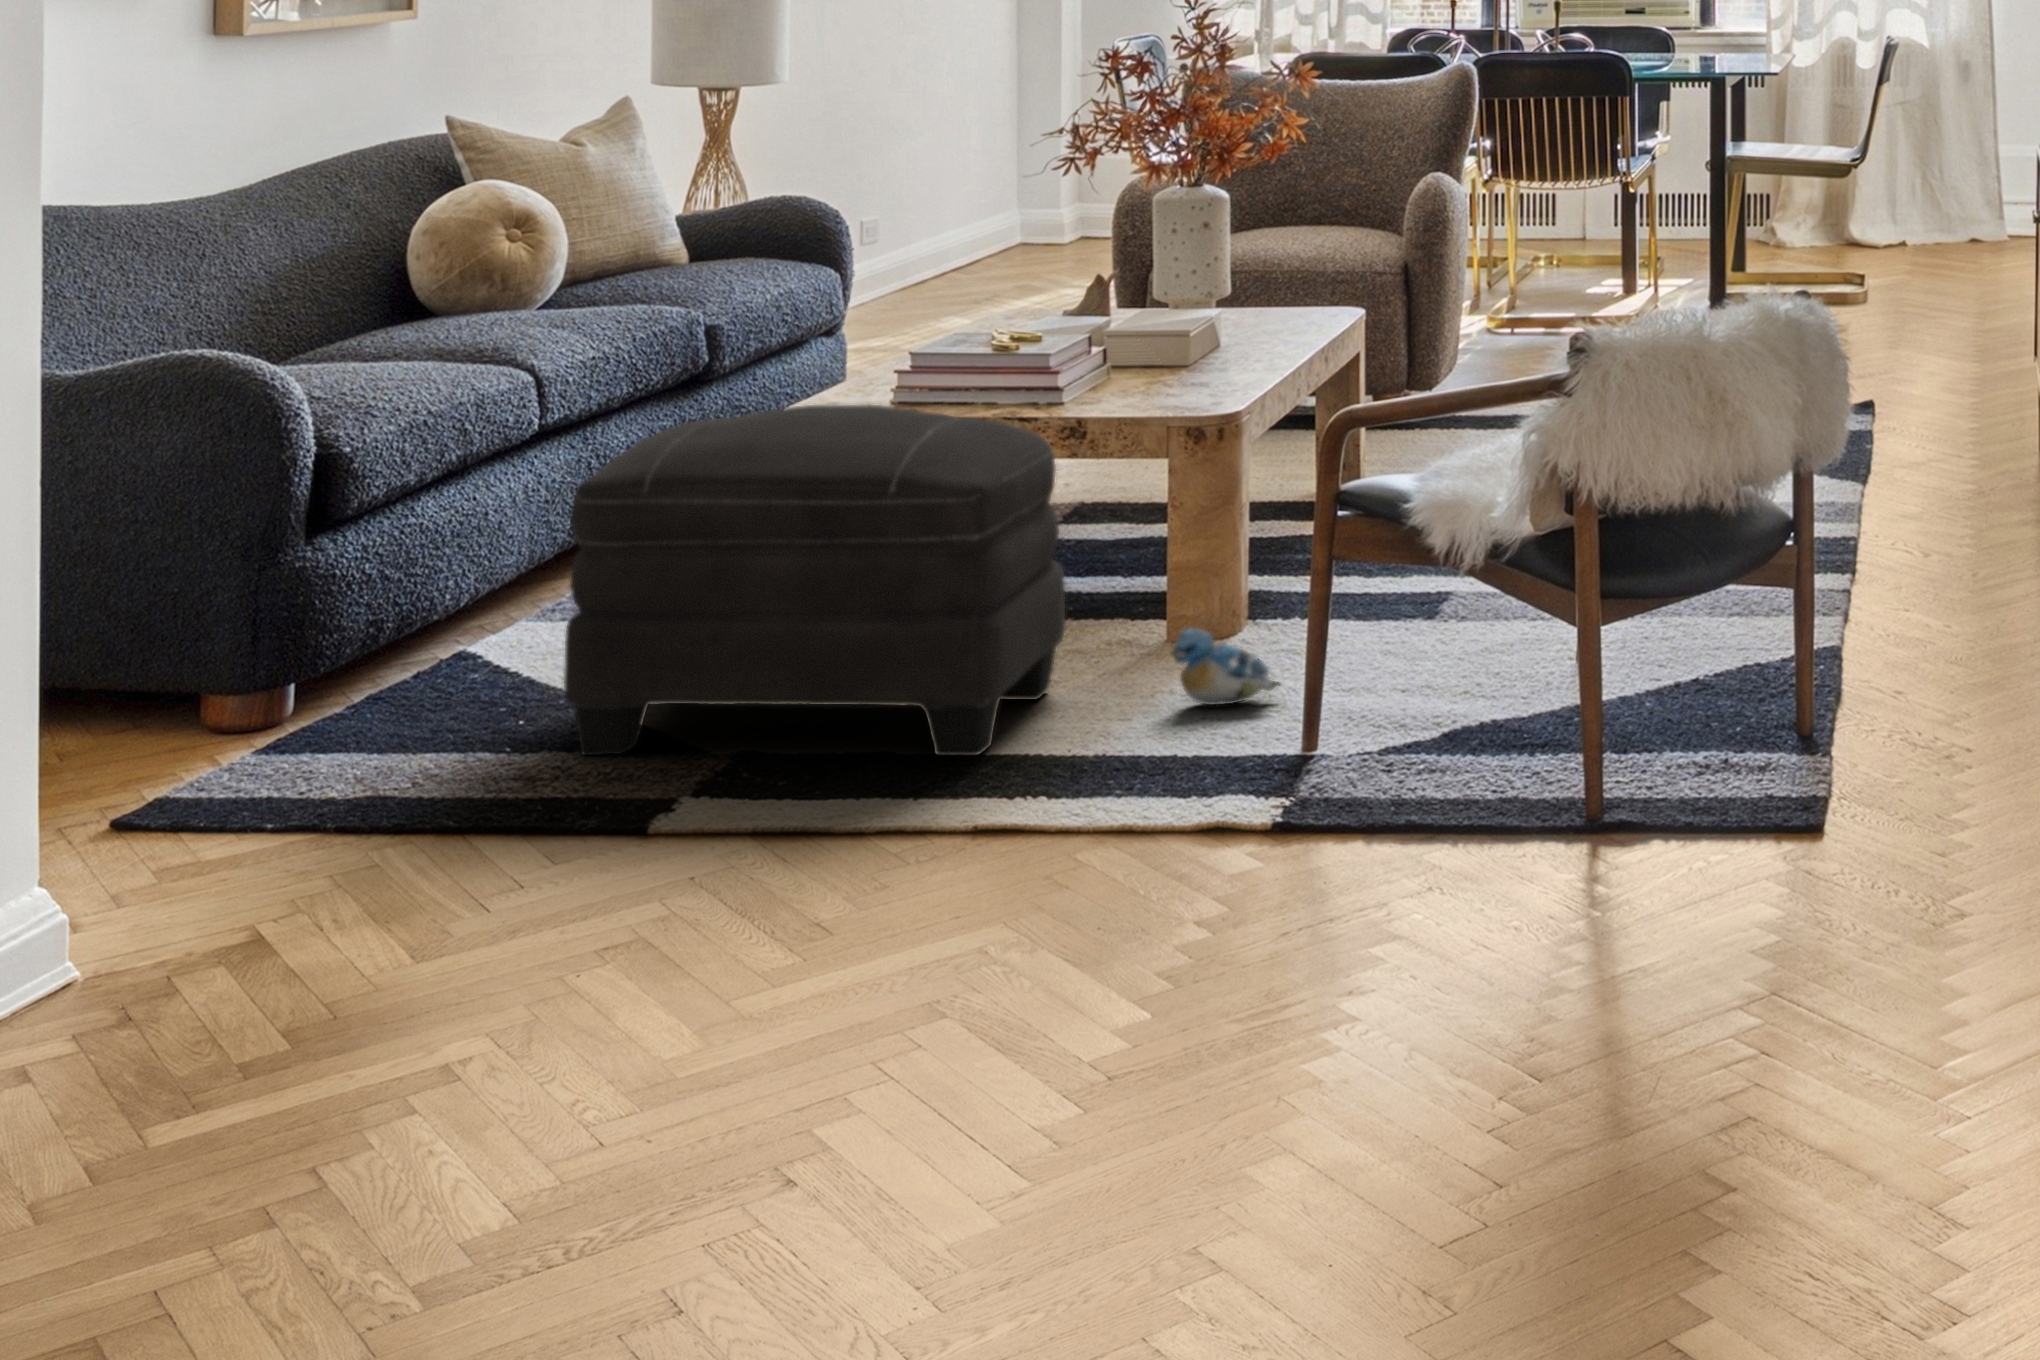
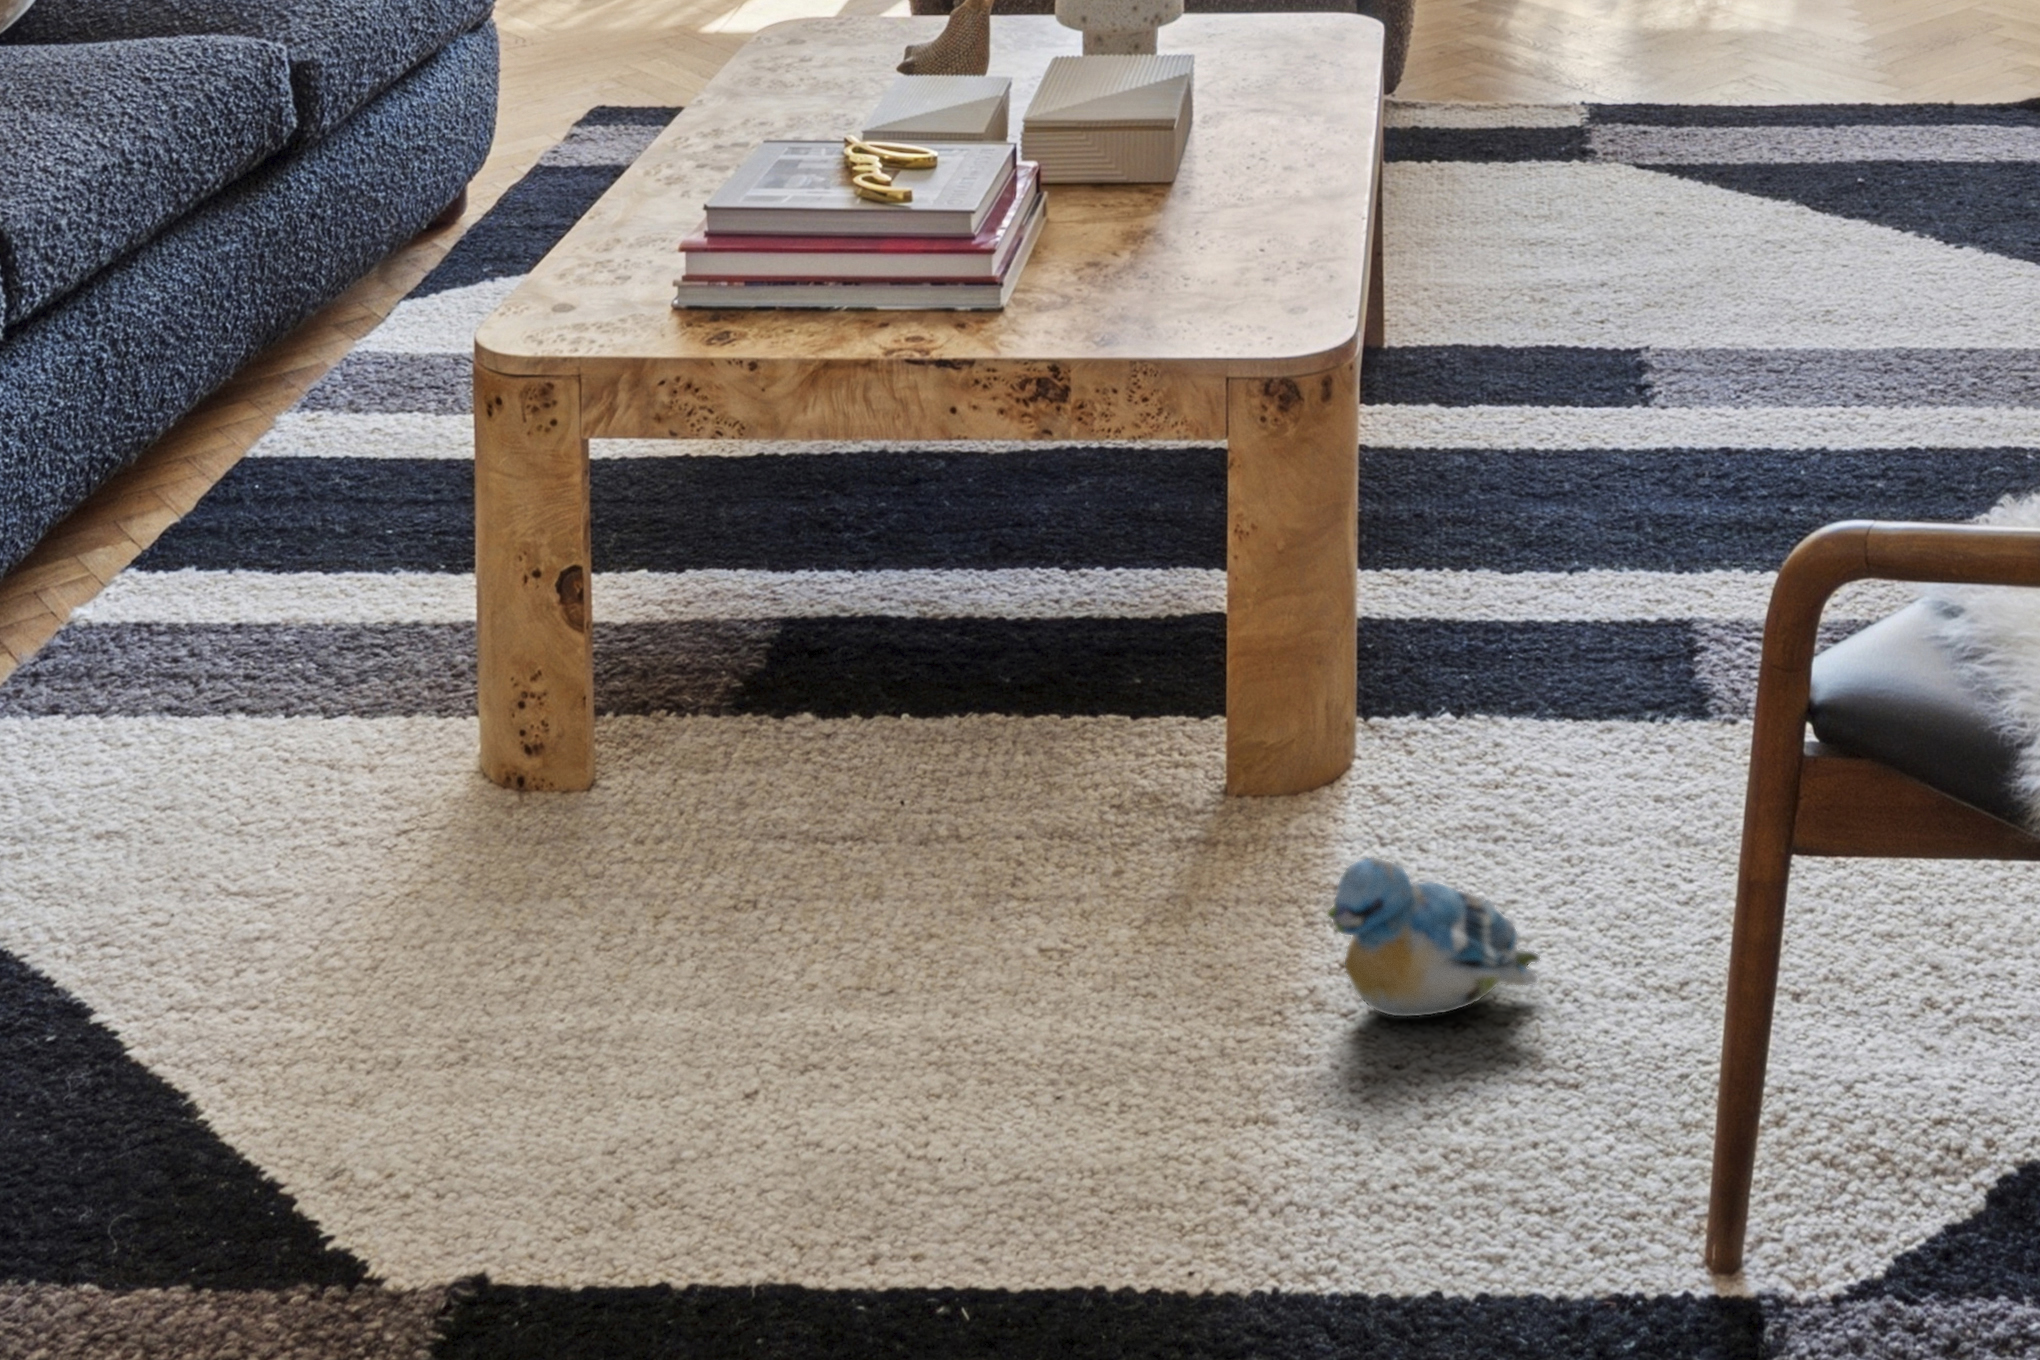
ottoman: present [564,405,1065,756] -> none [68,405,1089,1260]

